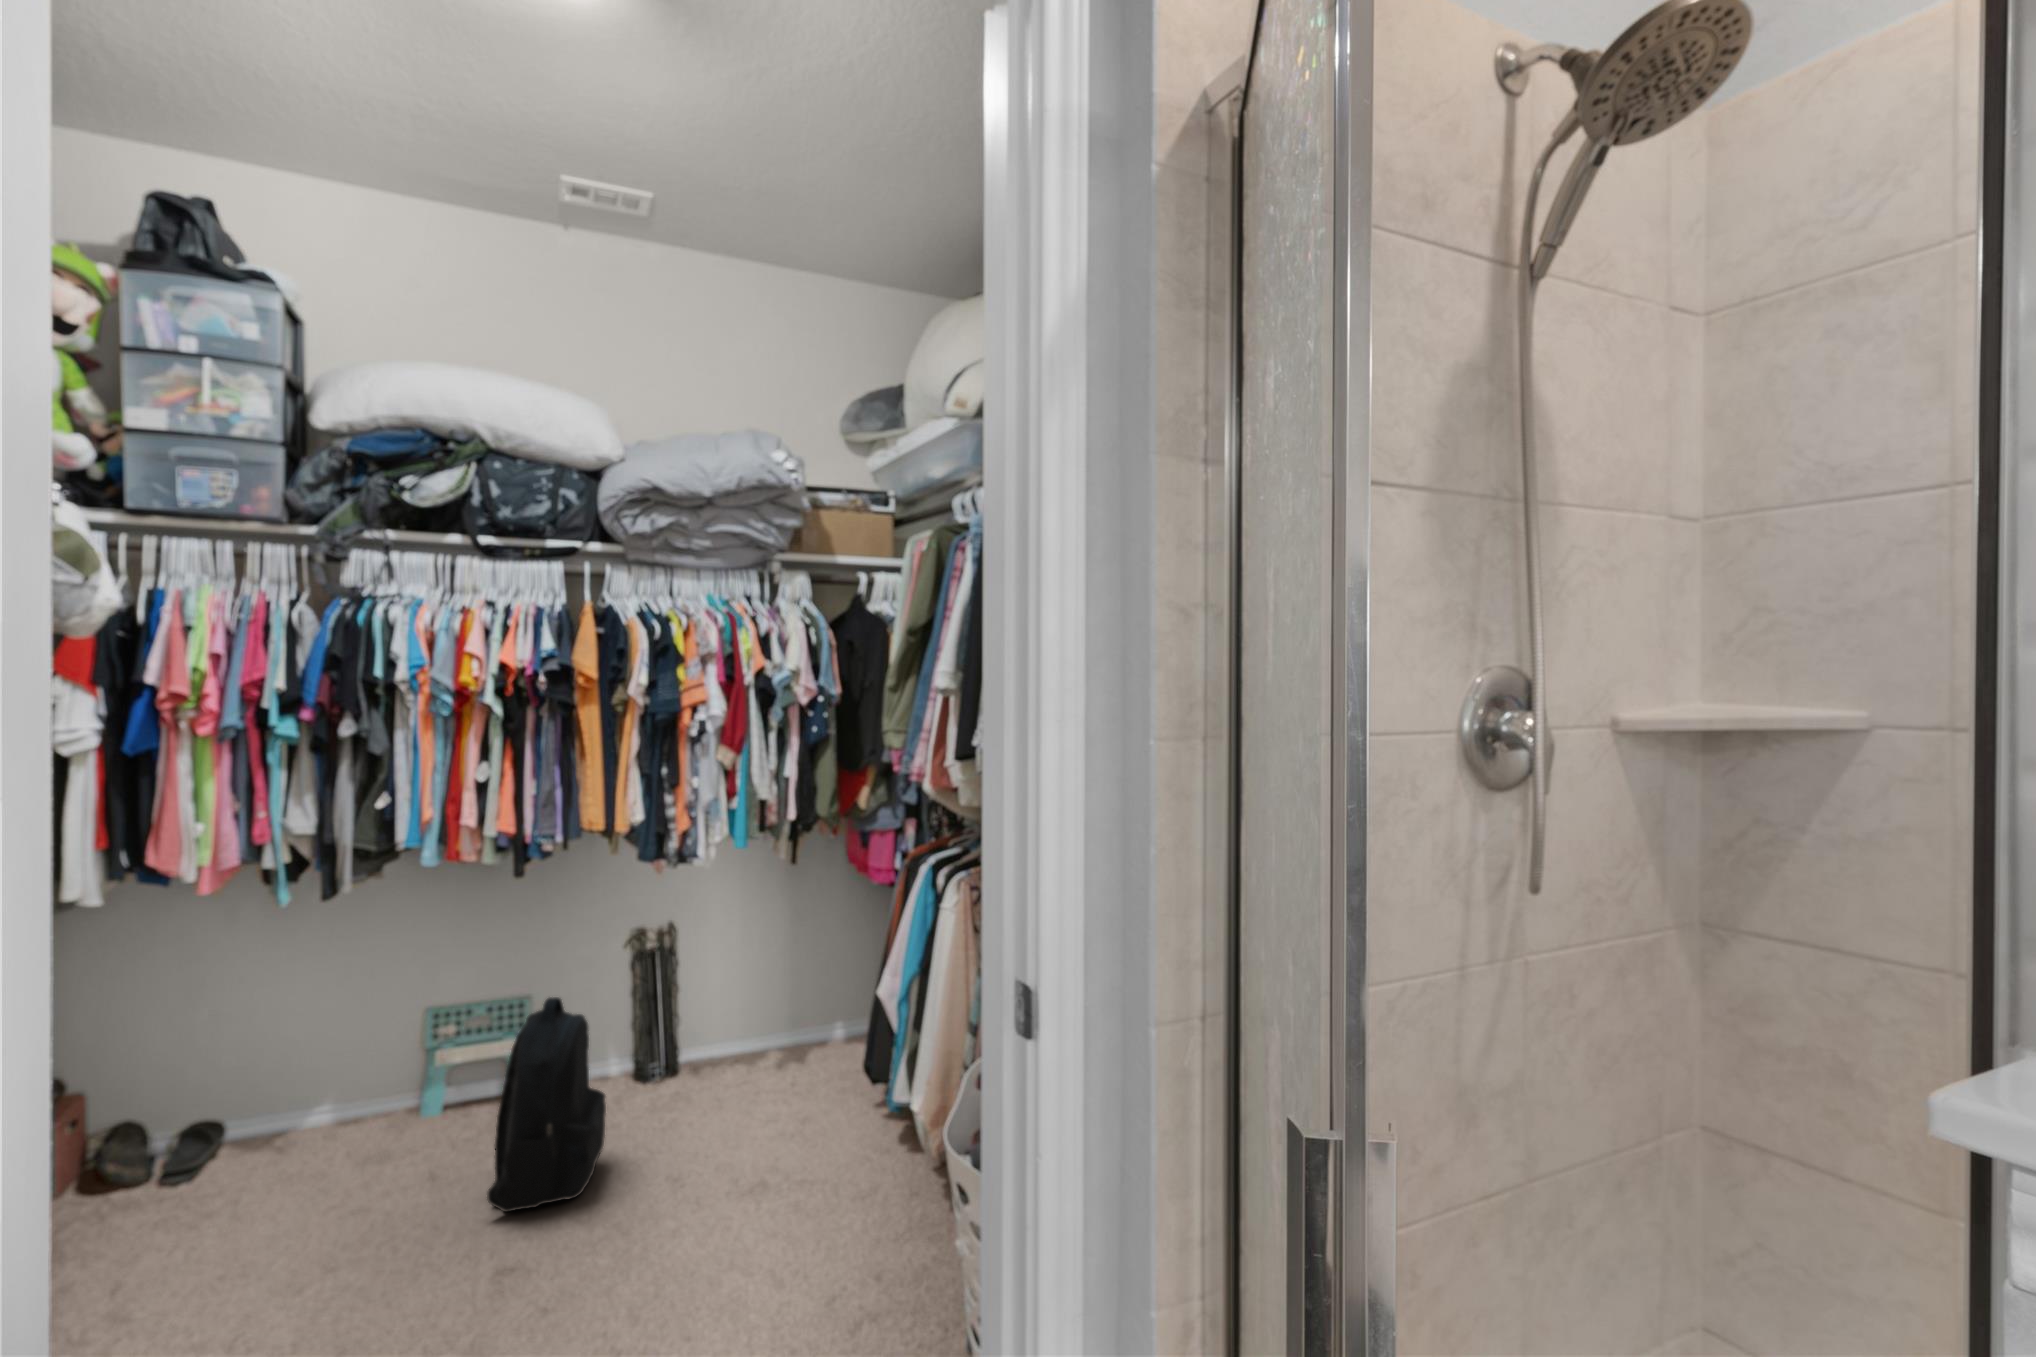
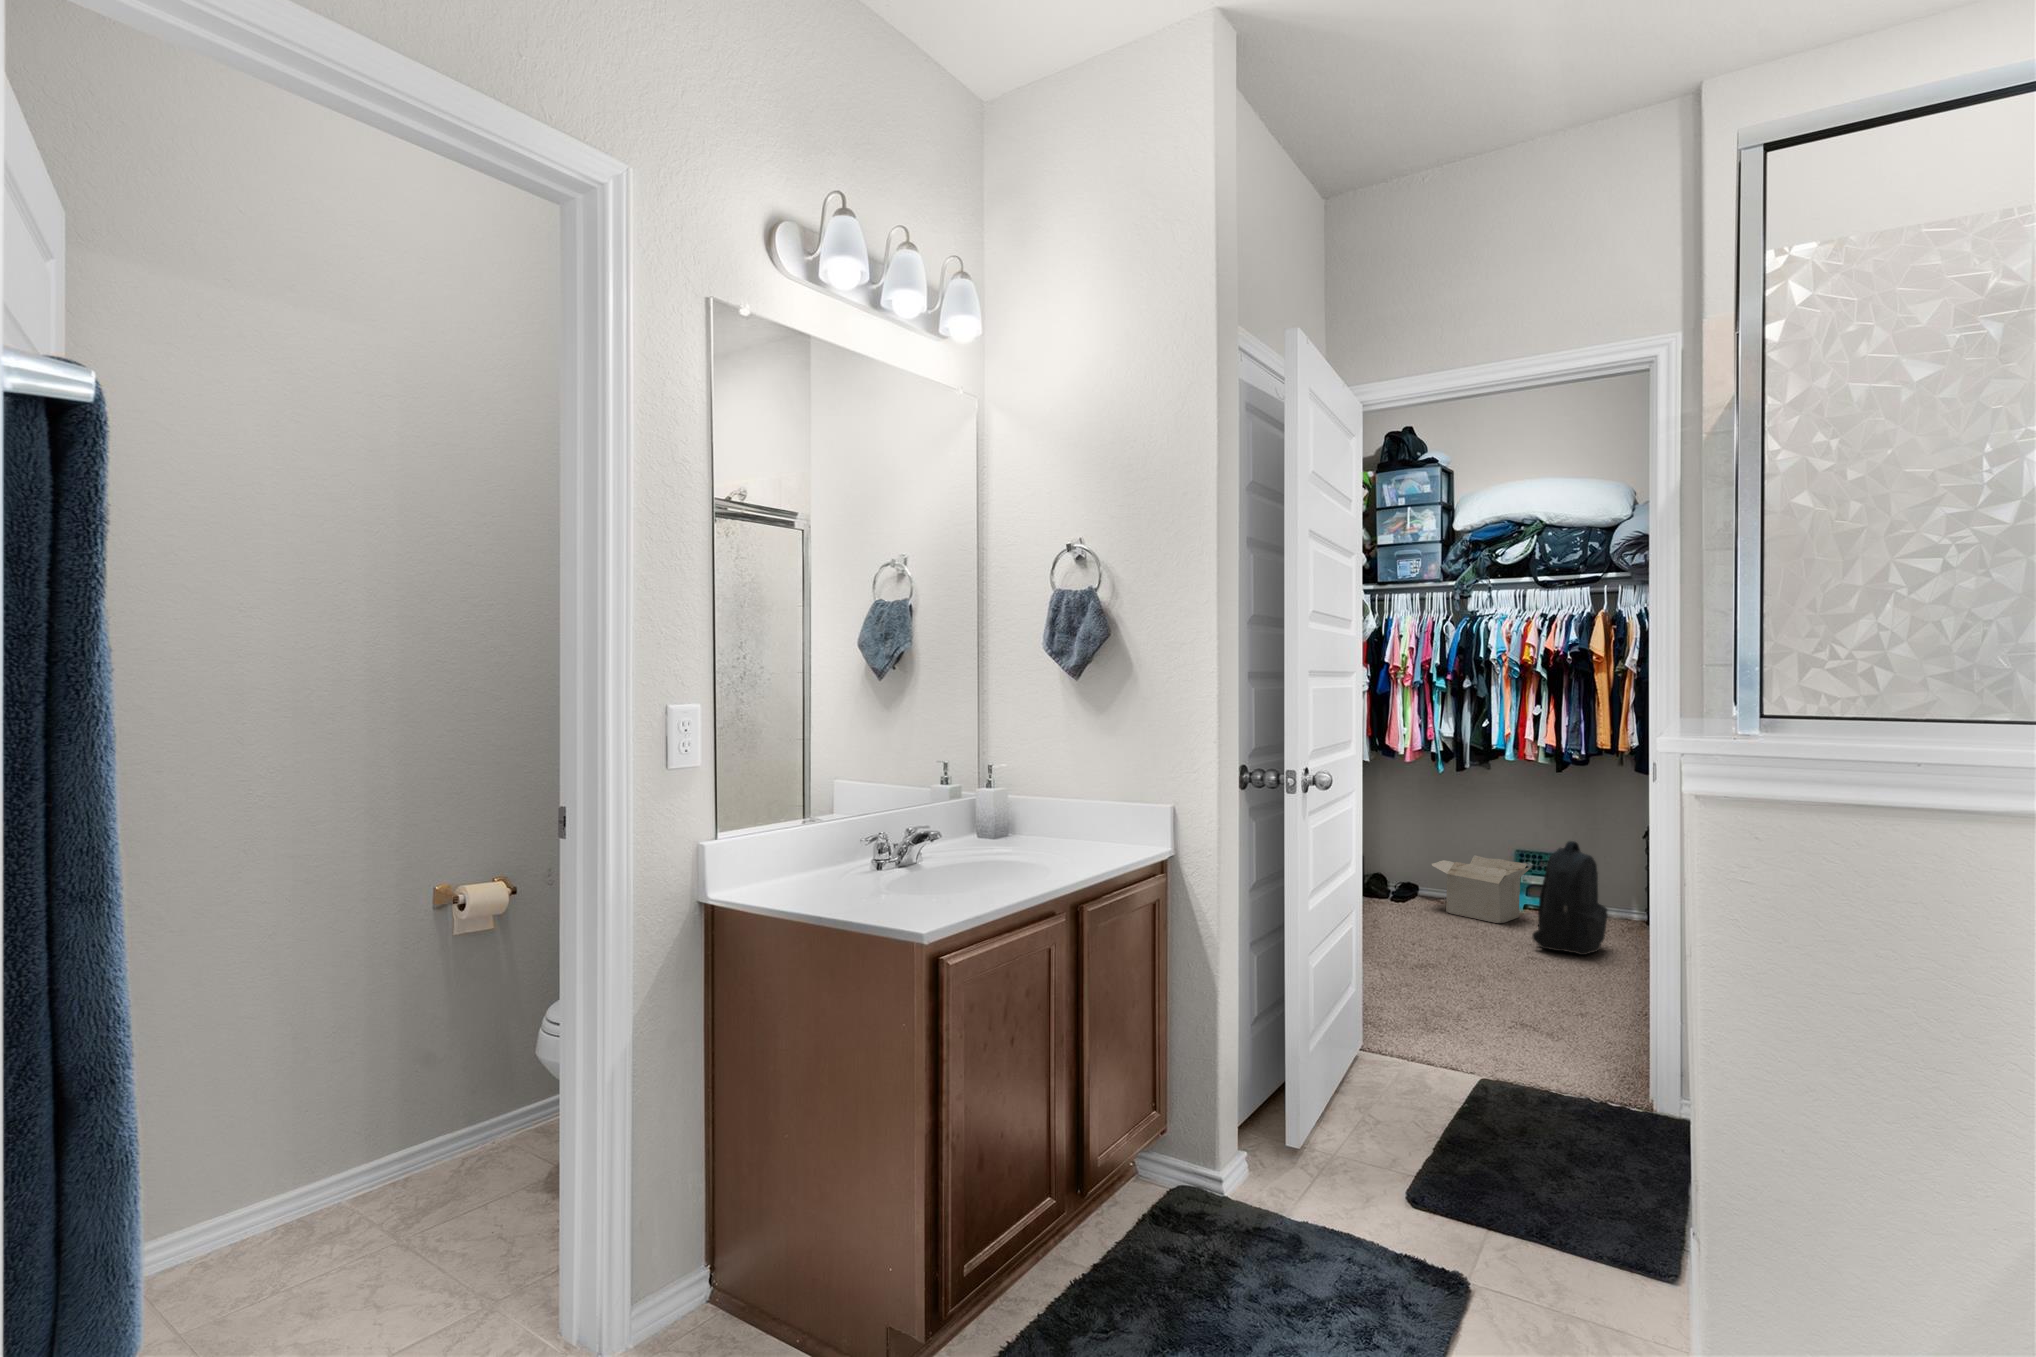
cardboard box: none [260,1032,465,1176] -> present [1432,855,1531,923]

